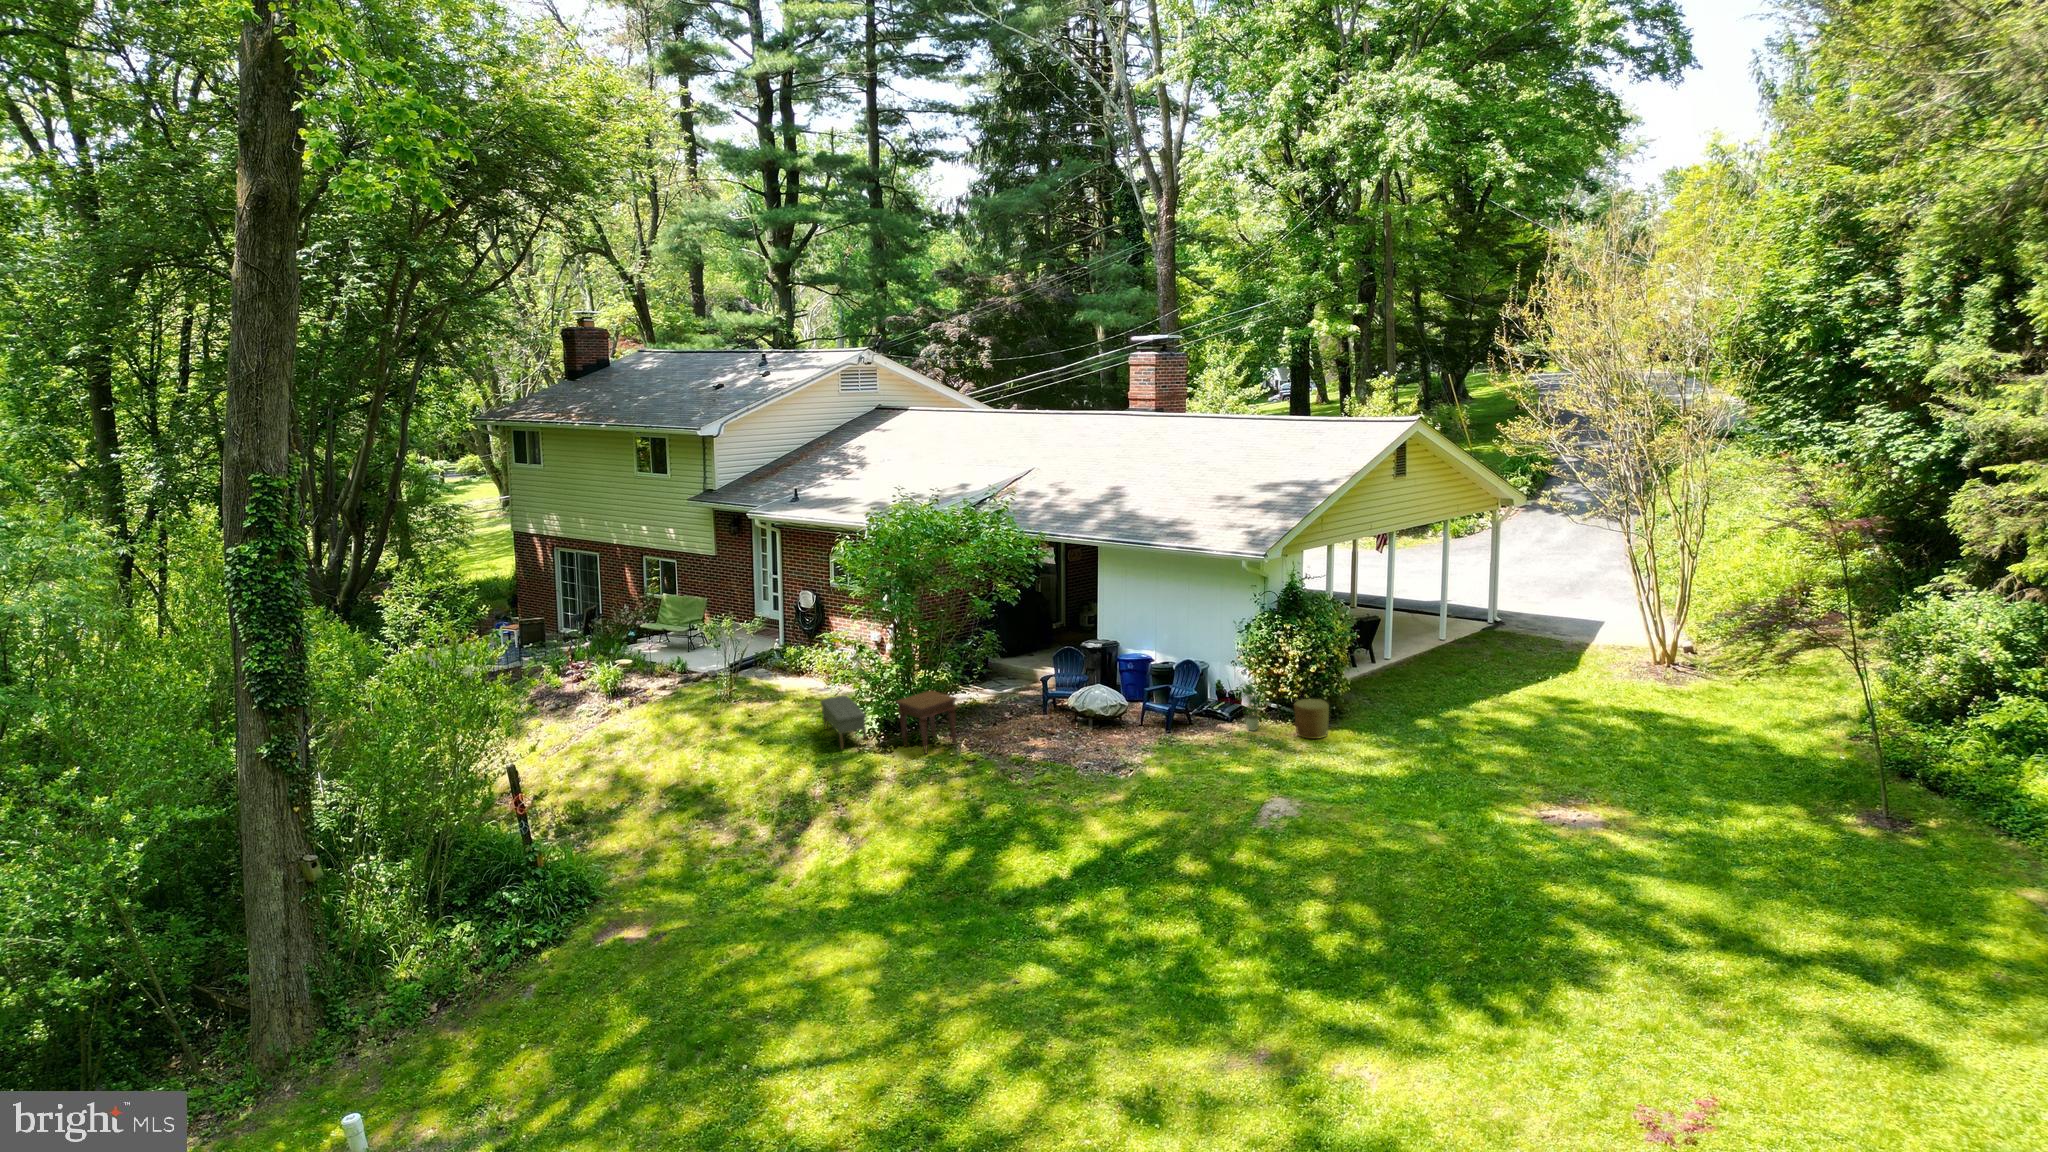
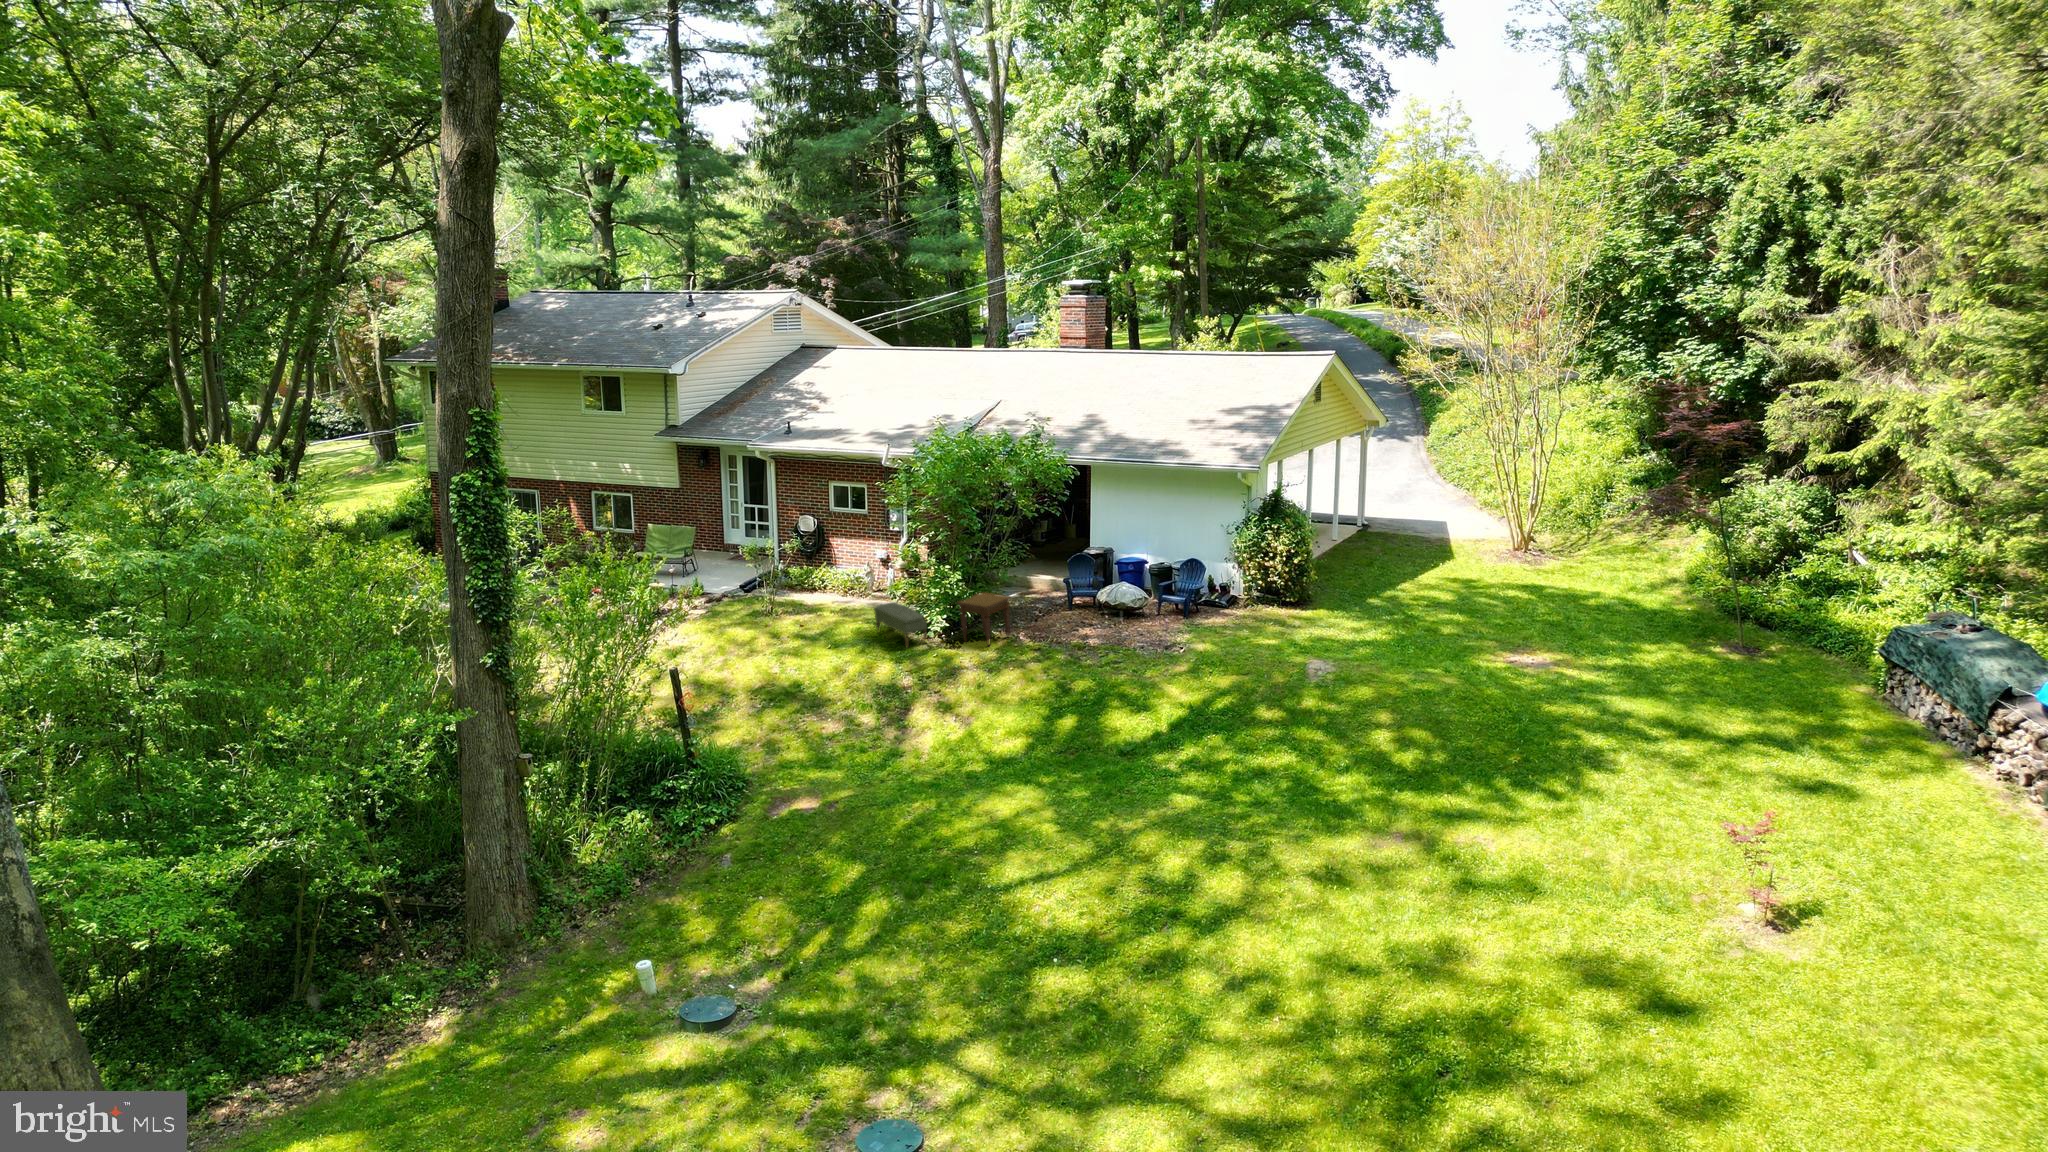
potted plant: present [1242,682,1264,731] -> none [1237,569,1267,612]
woven basket: present [1294,699,1329,739] -> none [1287,583,1317,616]

